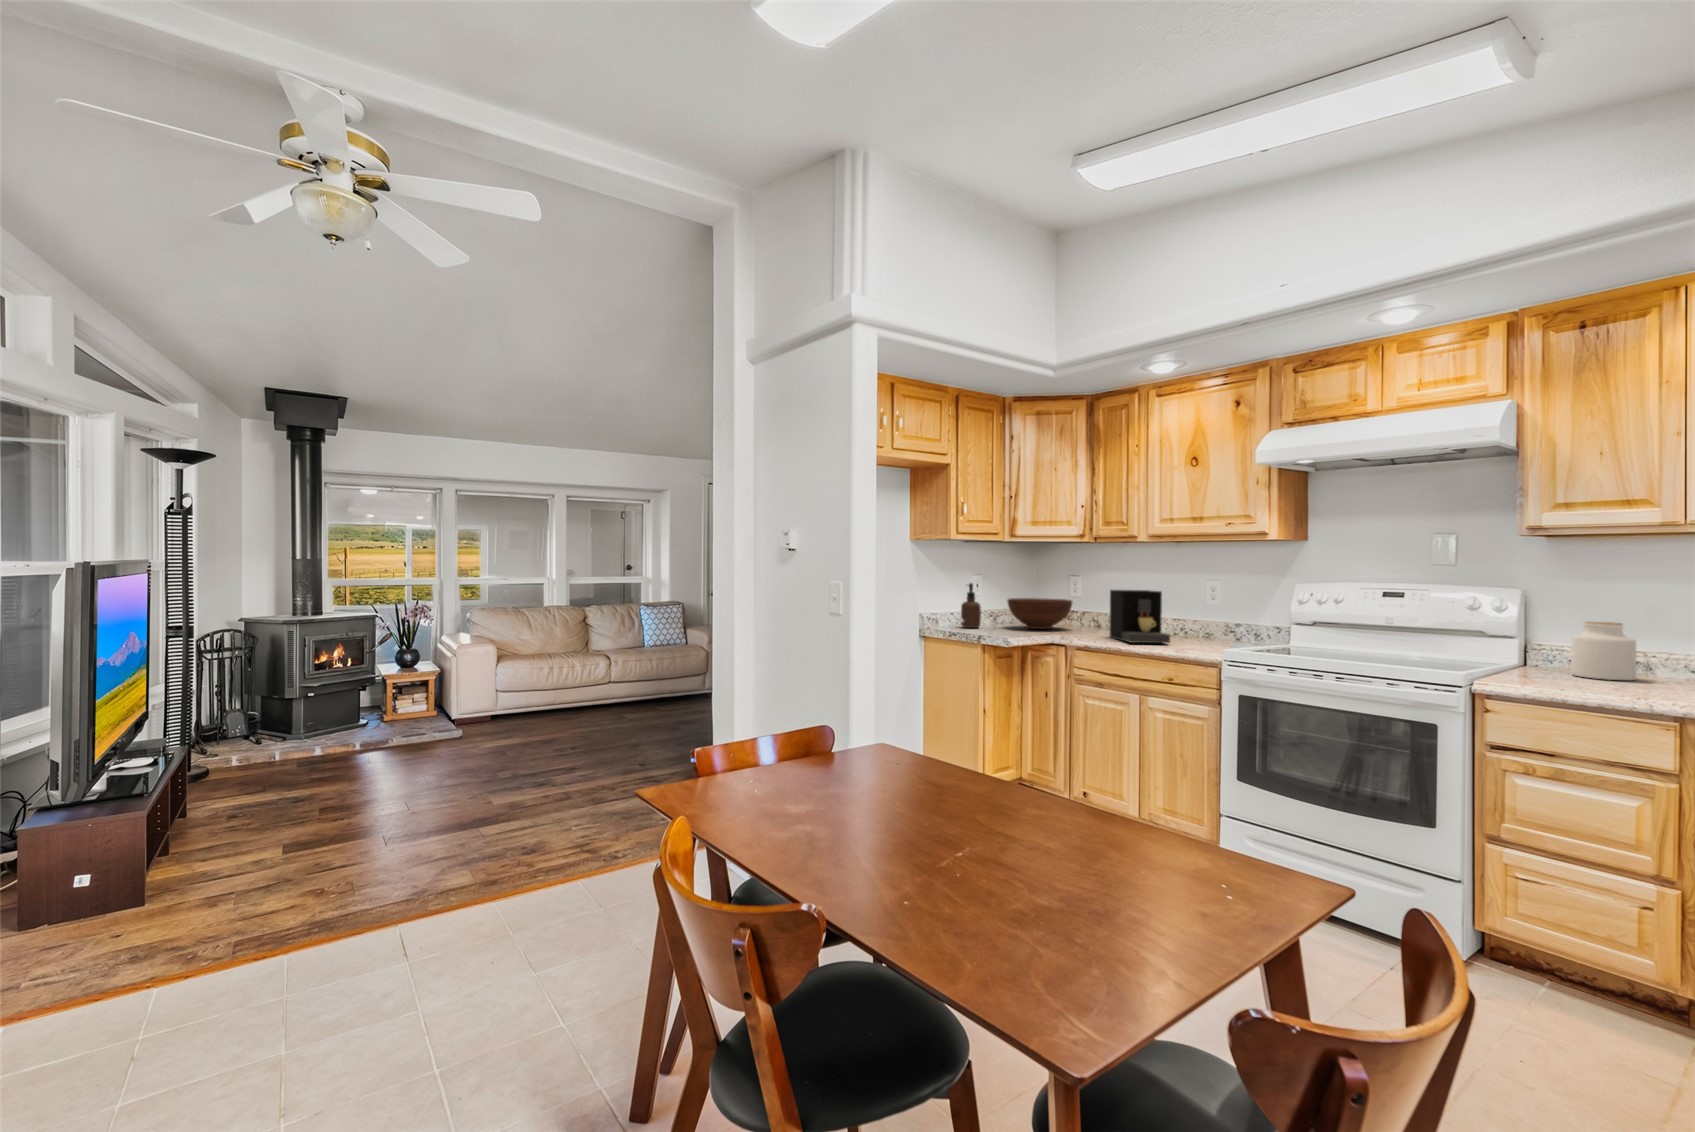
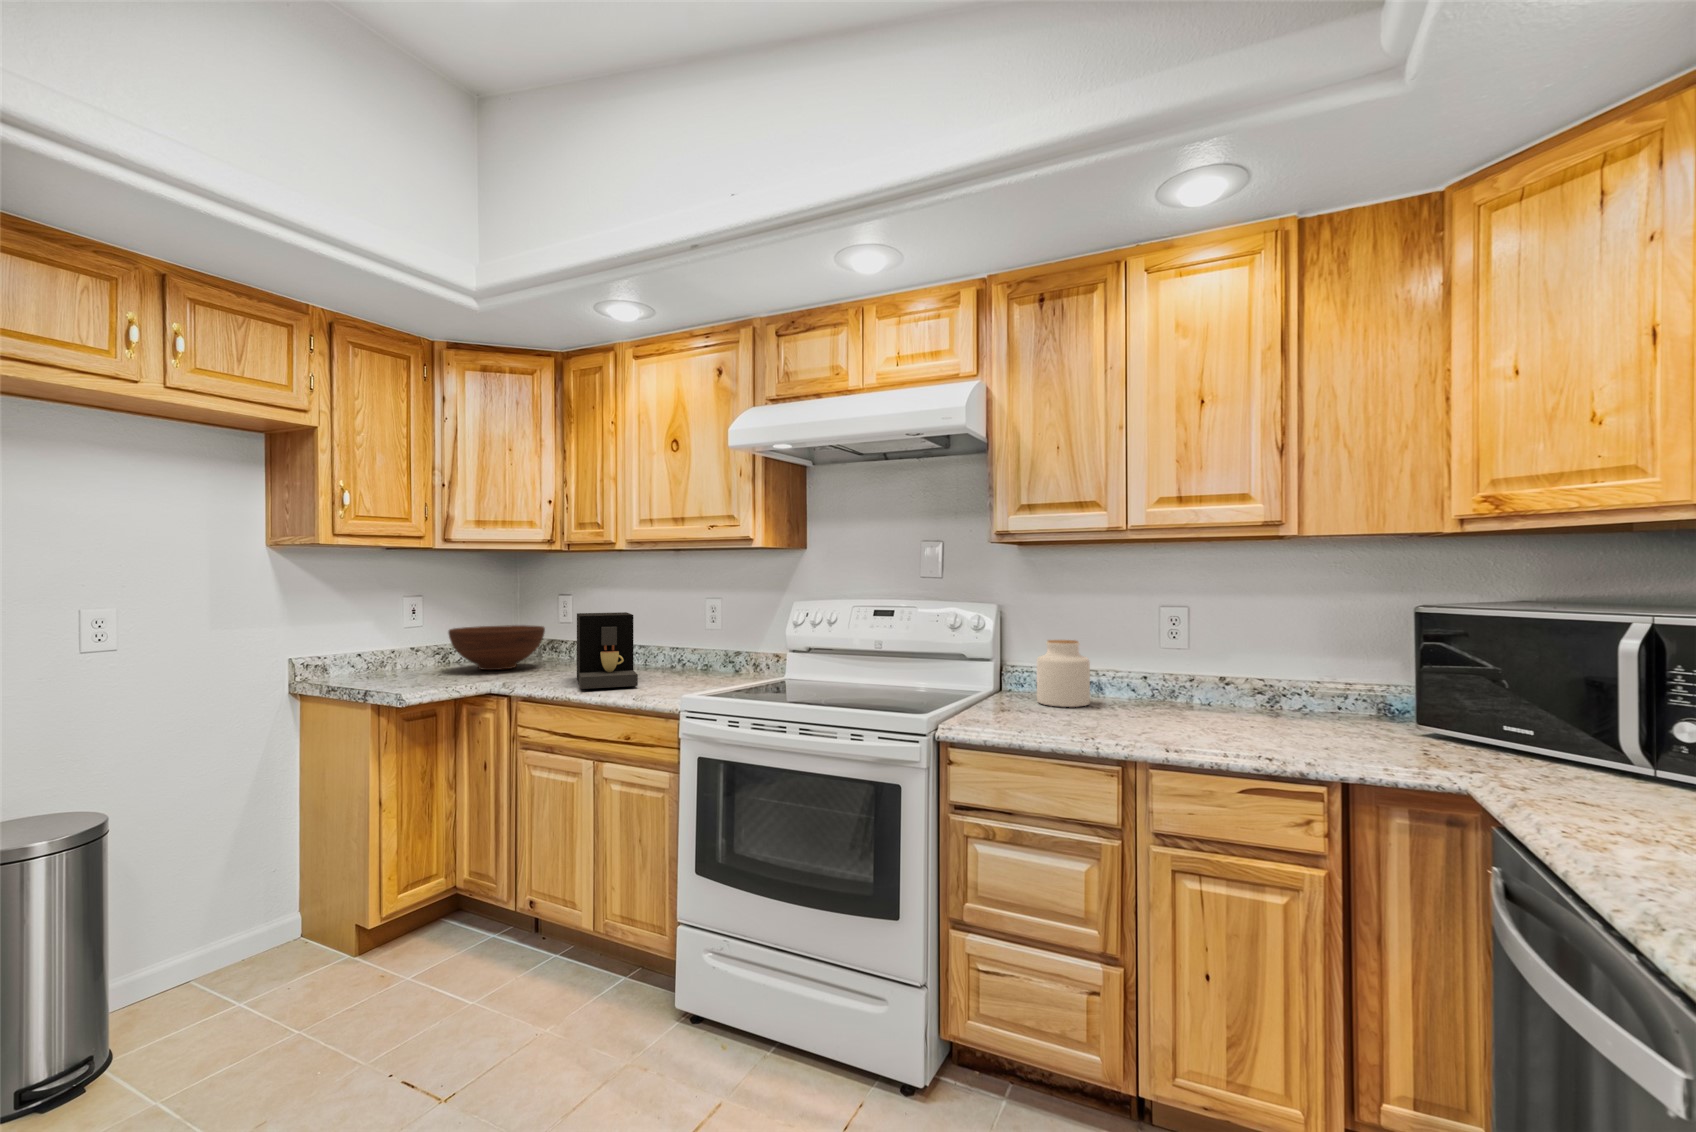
soap dispenser: present [961,583,981,628] -> none [373,609,407,675]

